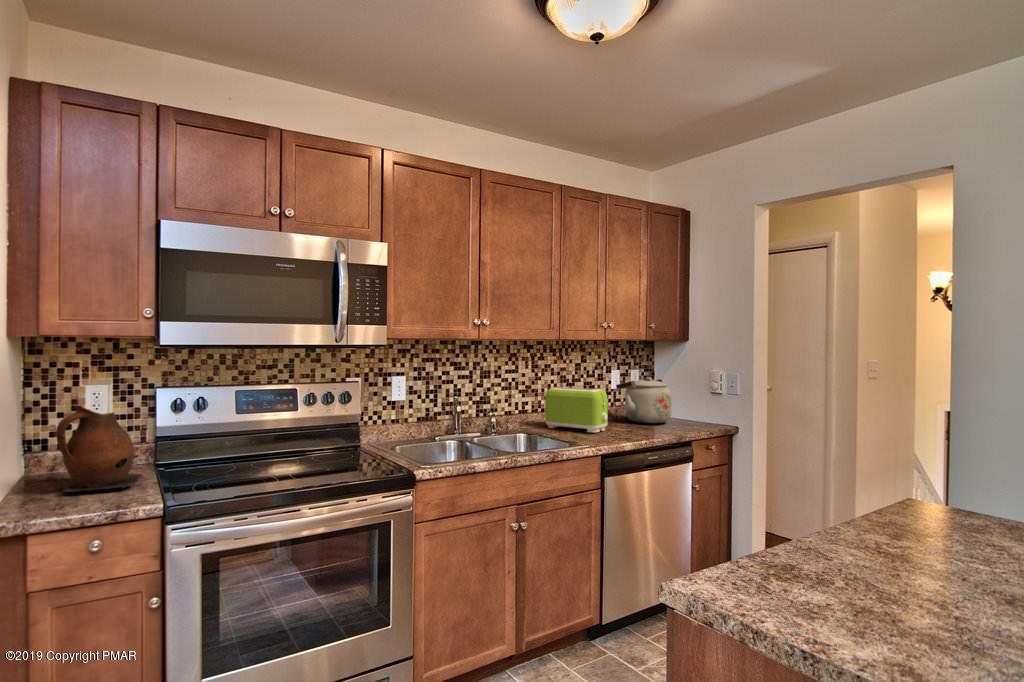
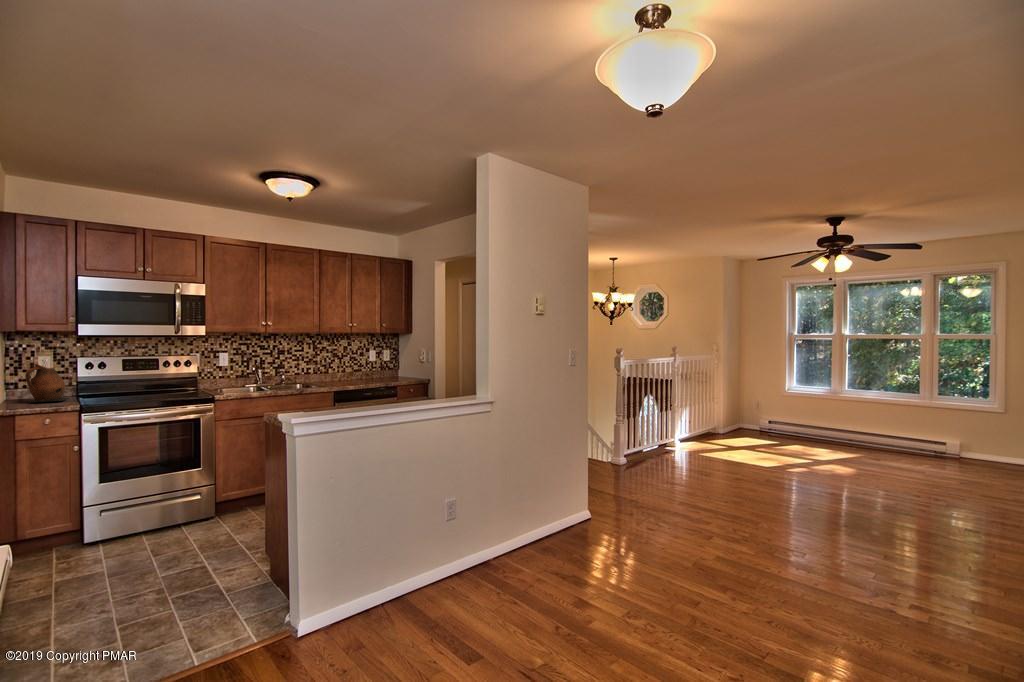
kettle: present [616,377,672,423] -> none [367,354,396,379]
toaster: present [545,387,608,432] -> none [317,359,350,382]

